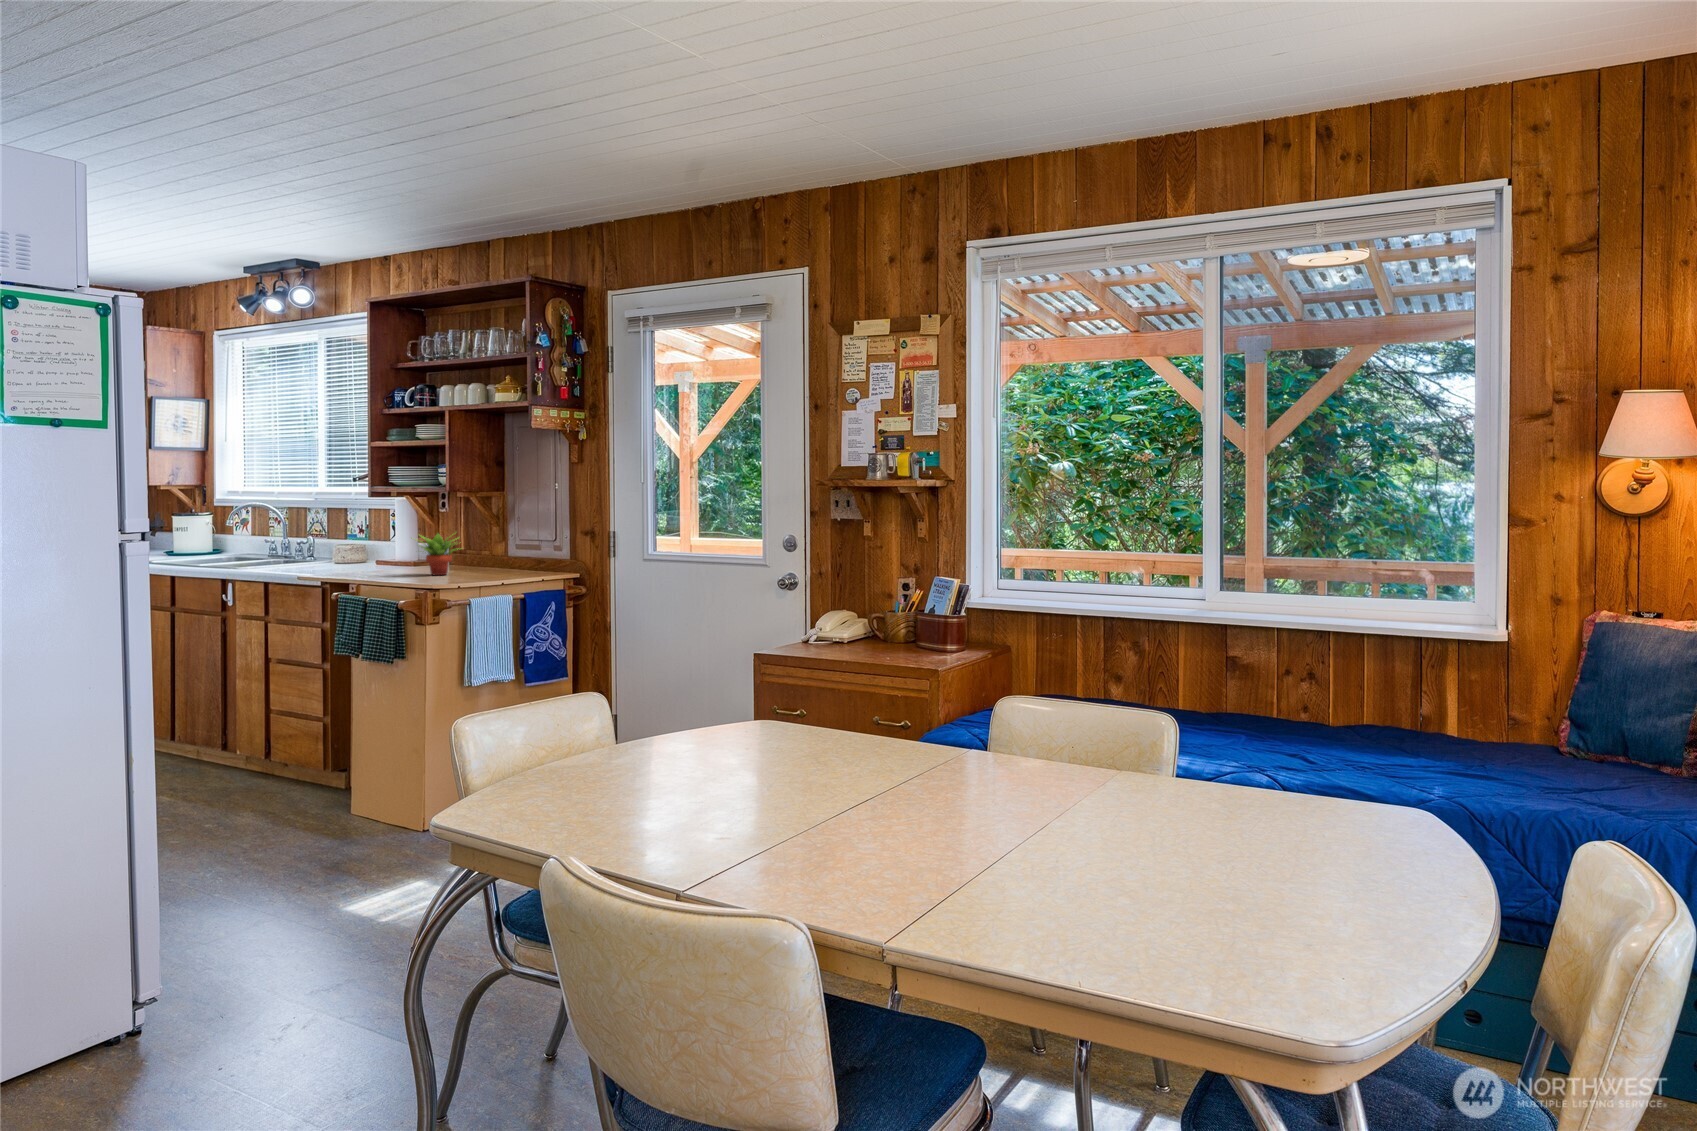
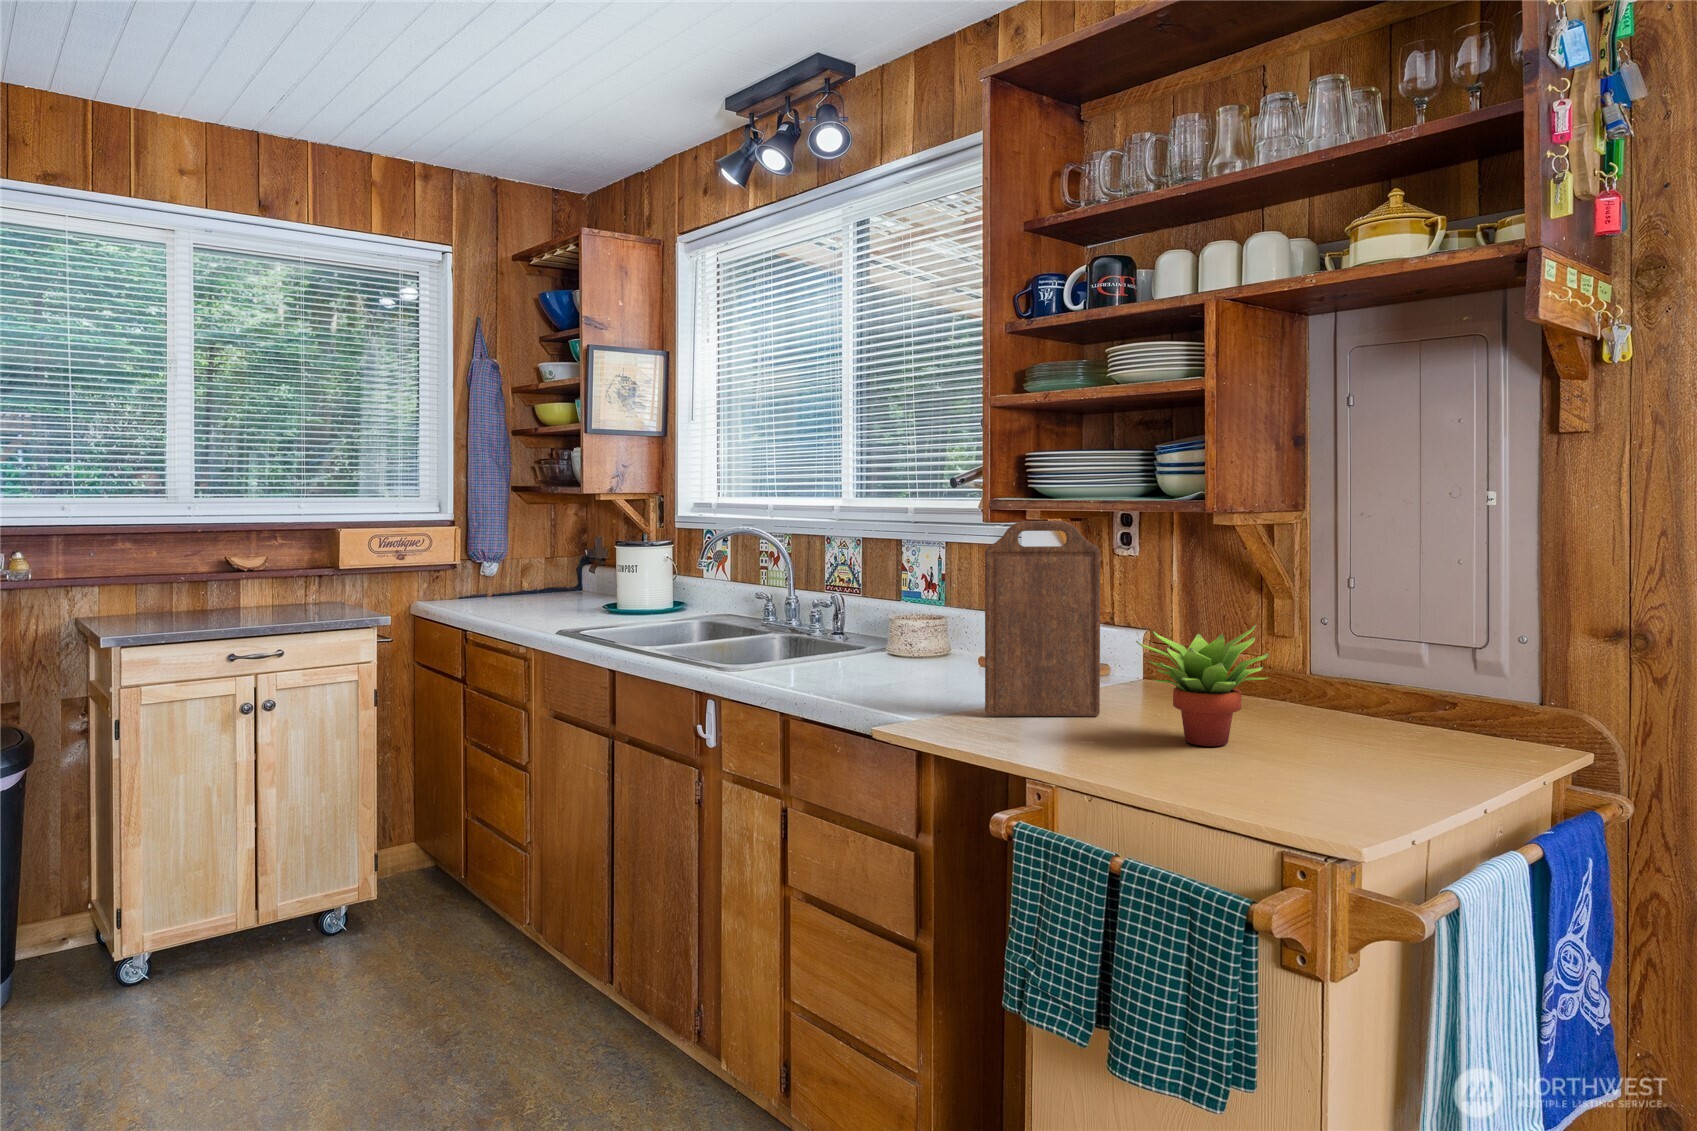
cutting board: none [357,493,408,573] -> present [985,521,1101,717]

